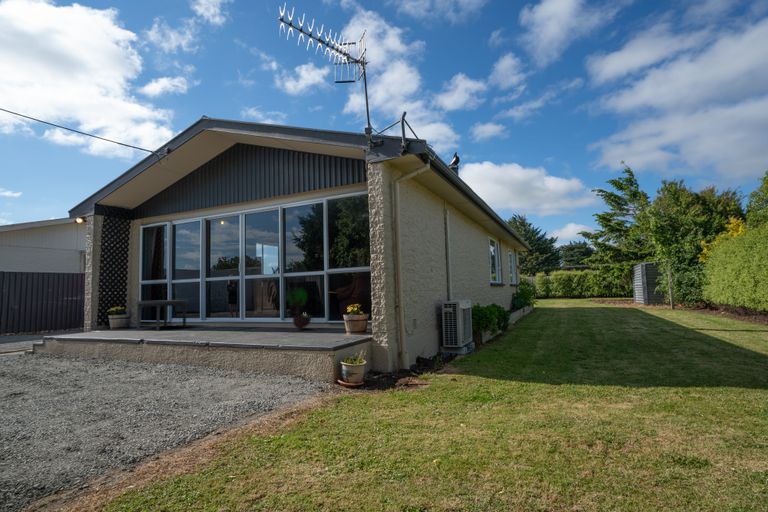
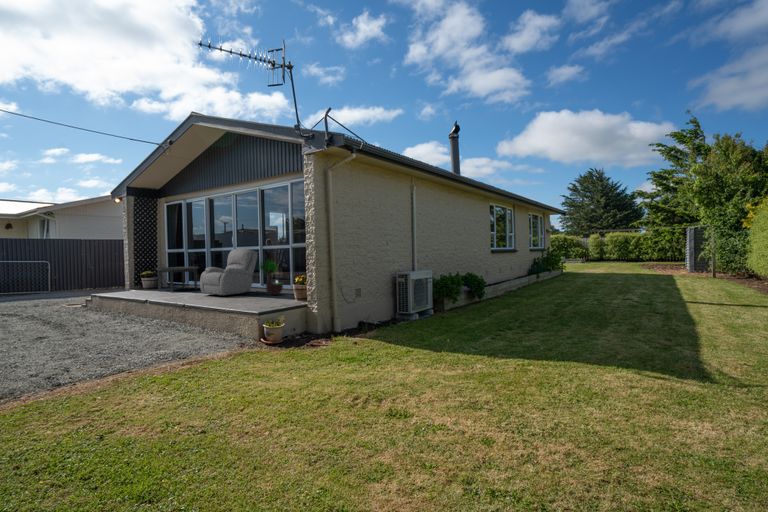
chair: none [206,276,275,333] -> present [200,248,257,296]

